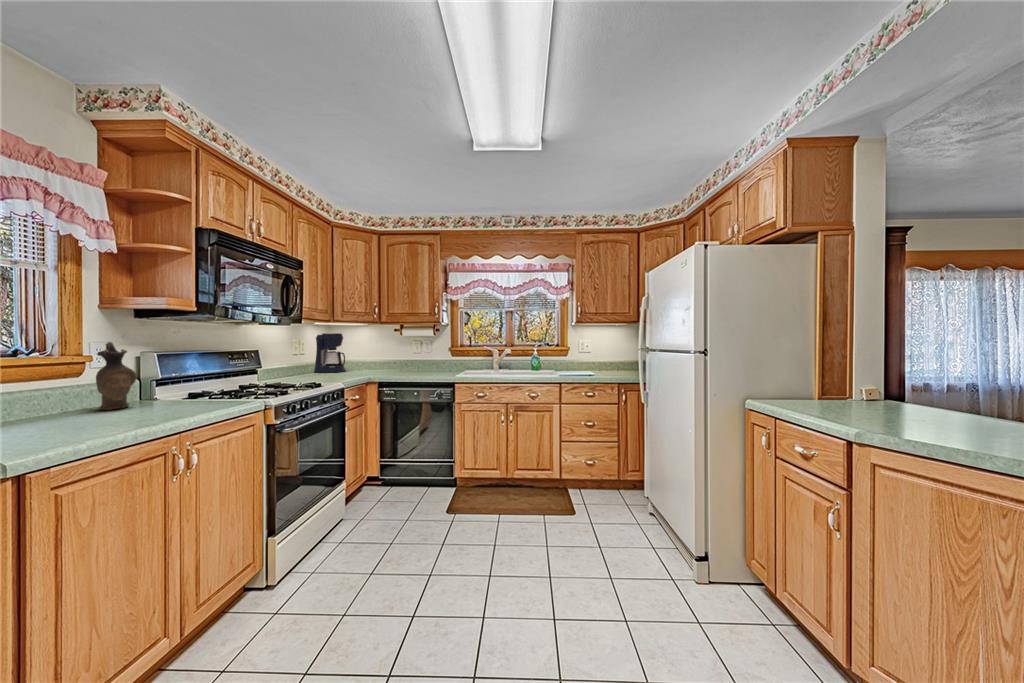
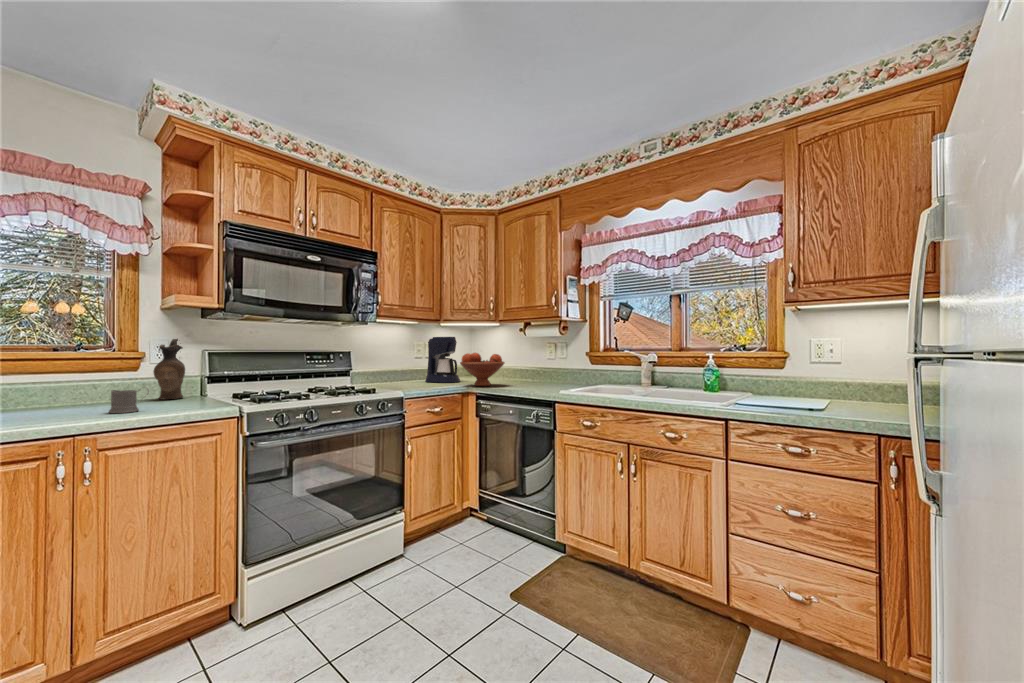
fruit bowl: none [363,347,399,374] -> present [460,353,505,386]
mug: none [138,396,179,425] -> present [109,388,149,413]

